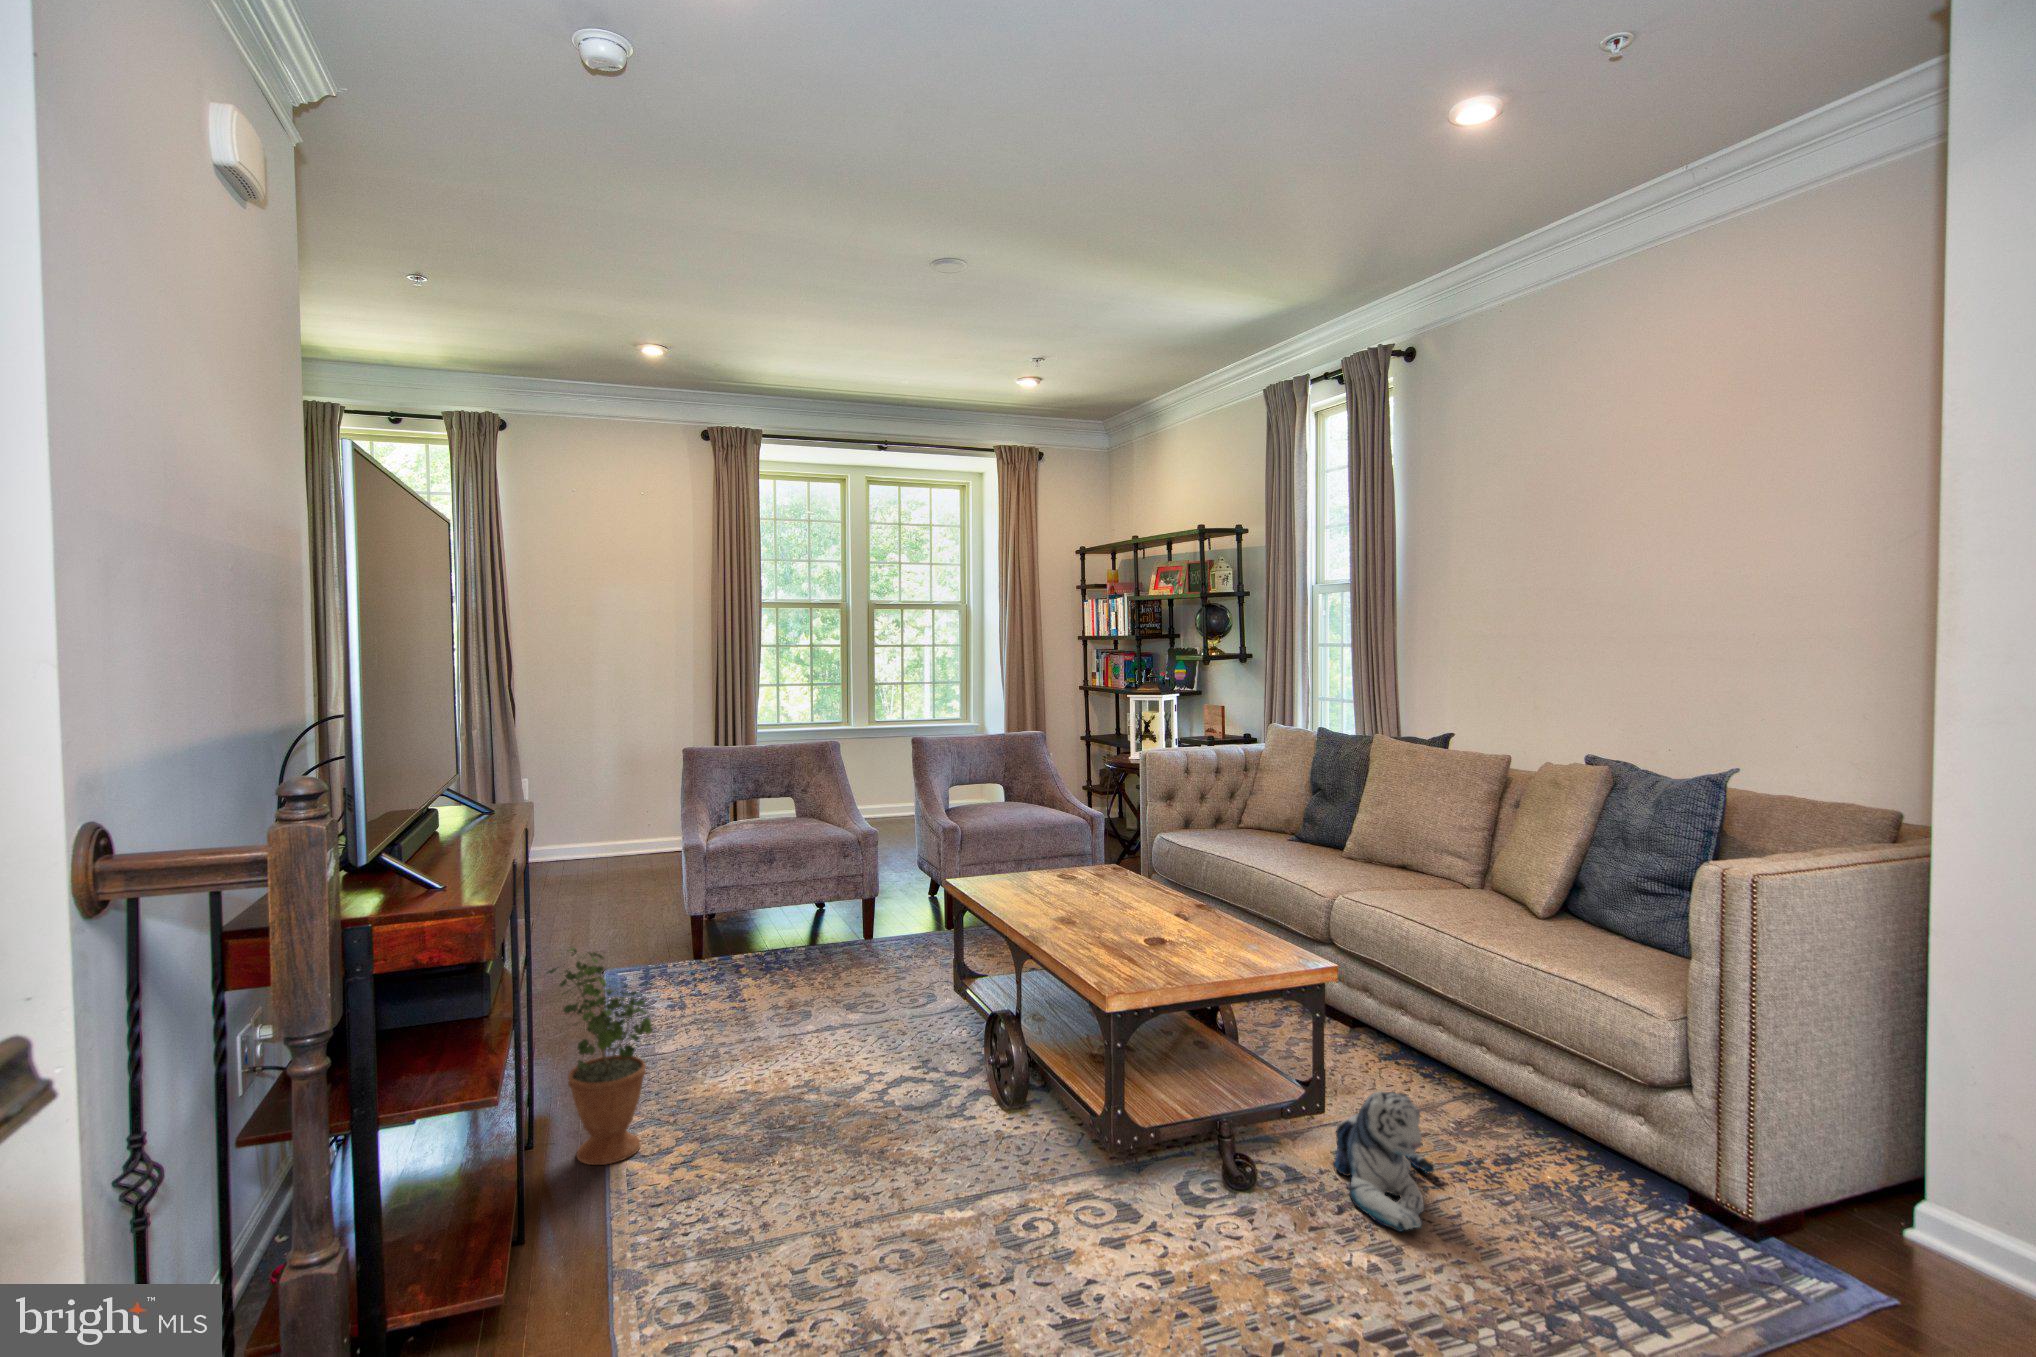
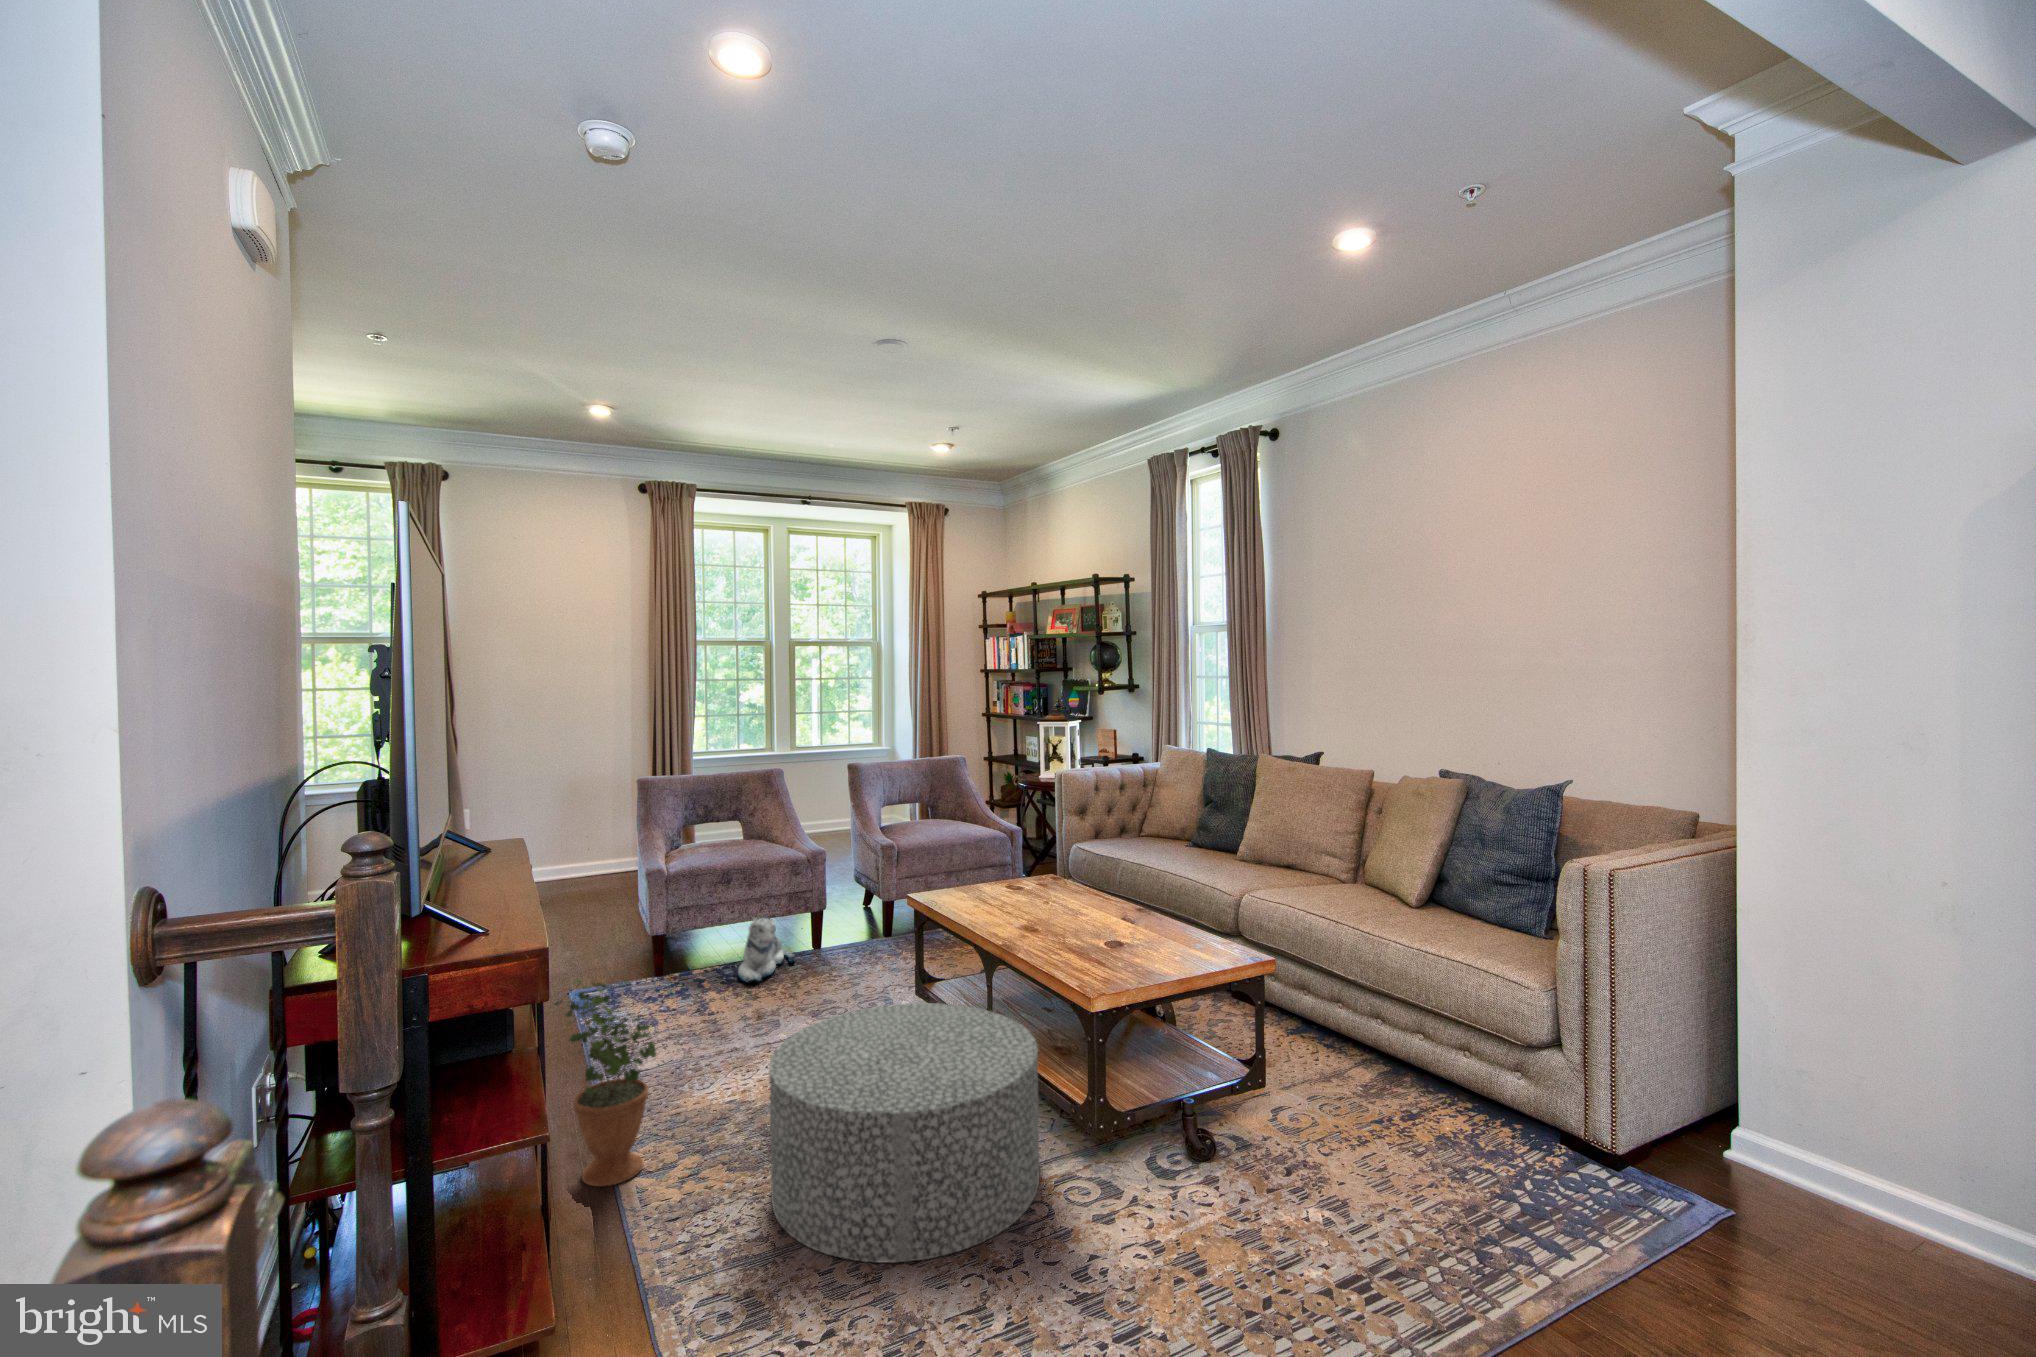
ottoman: none [758,994,1053,1269] -> present [769,1003,1039,1263]
plush toy: present [1332,1092,1434,1232] -> present [738,918,795,982]

